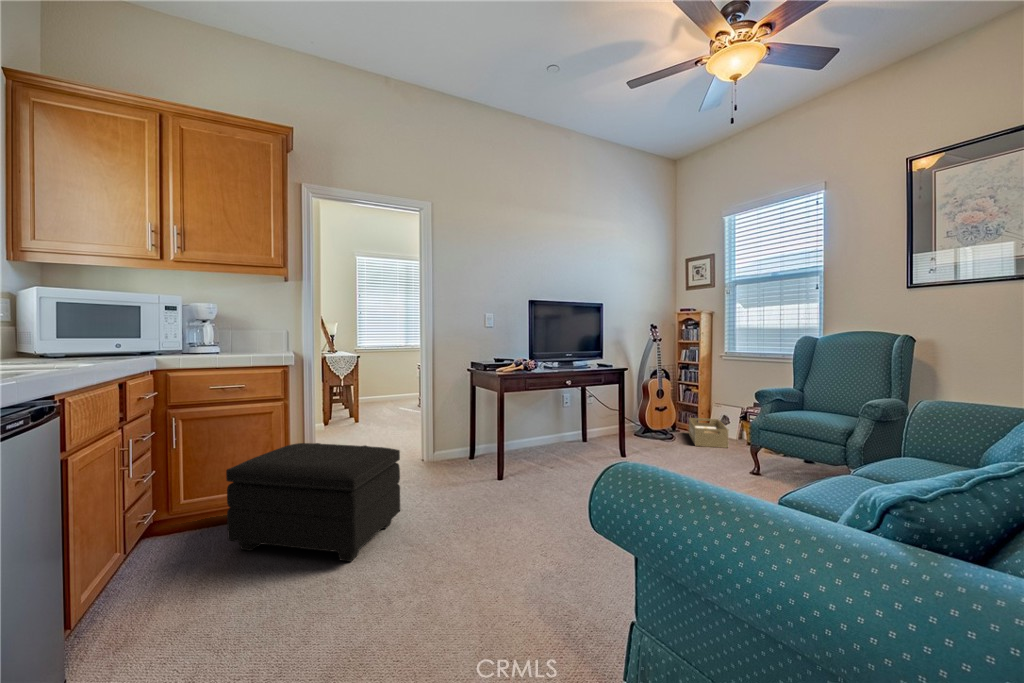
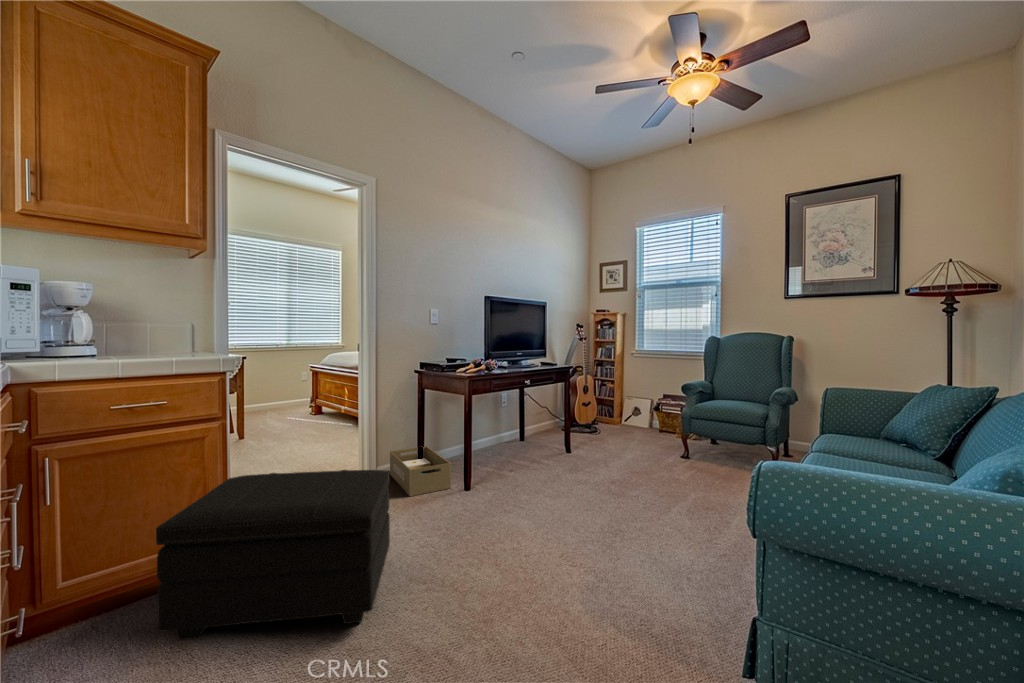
storage box: present [689,418,729,448] -> present [390,446,451,496]

